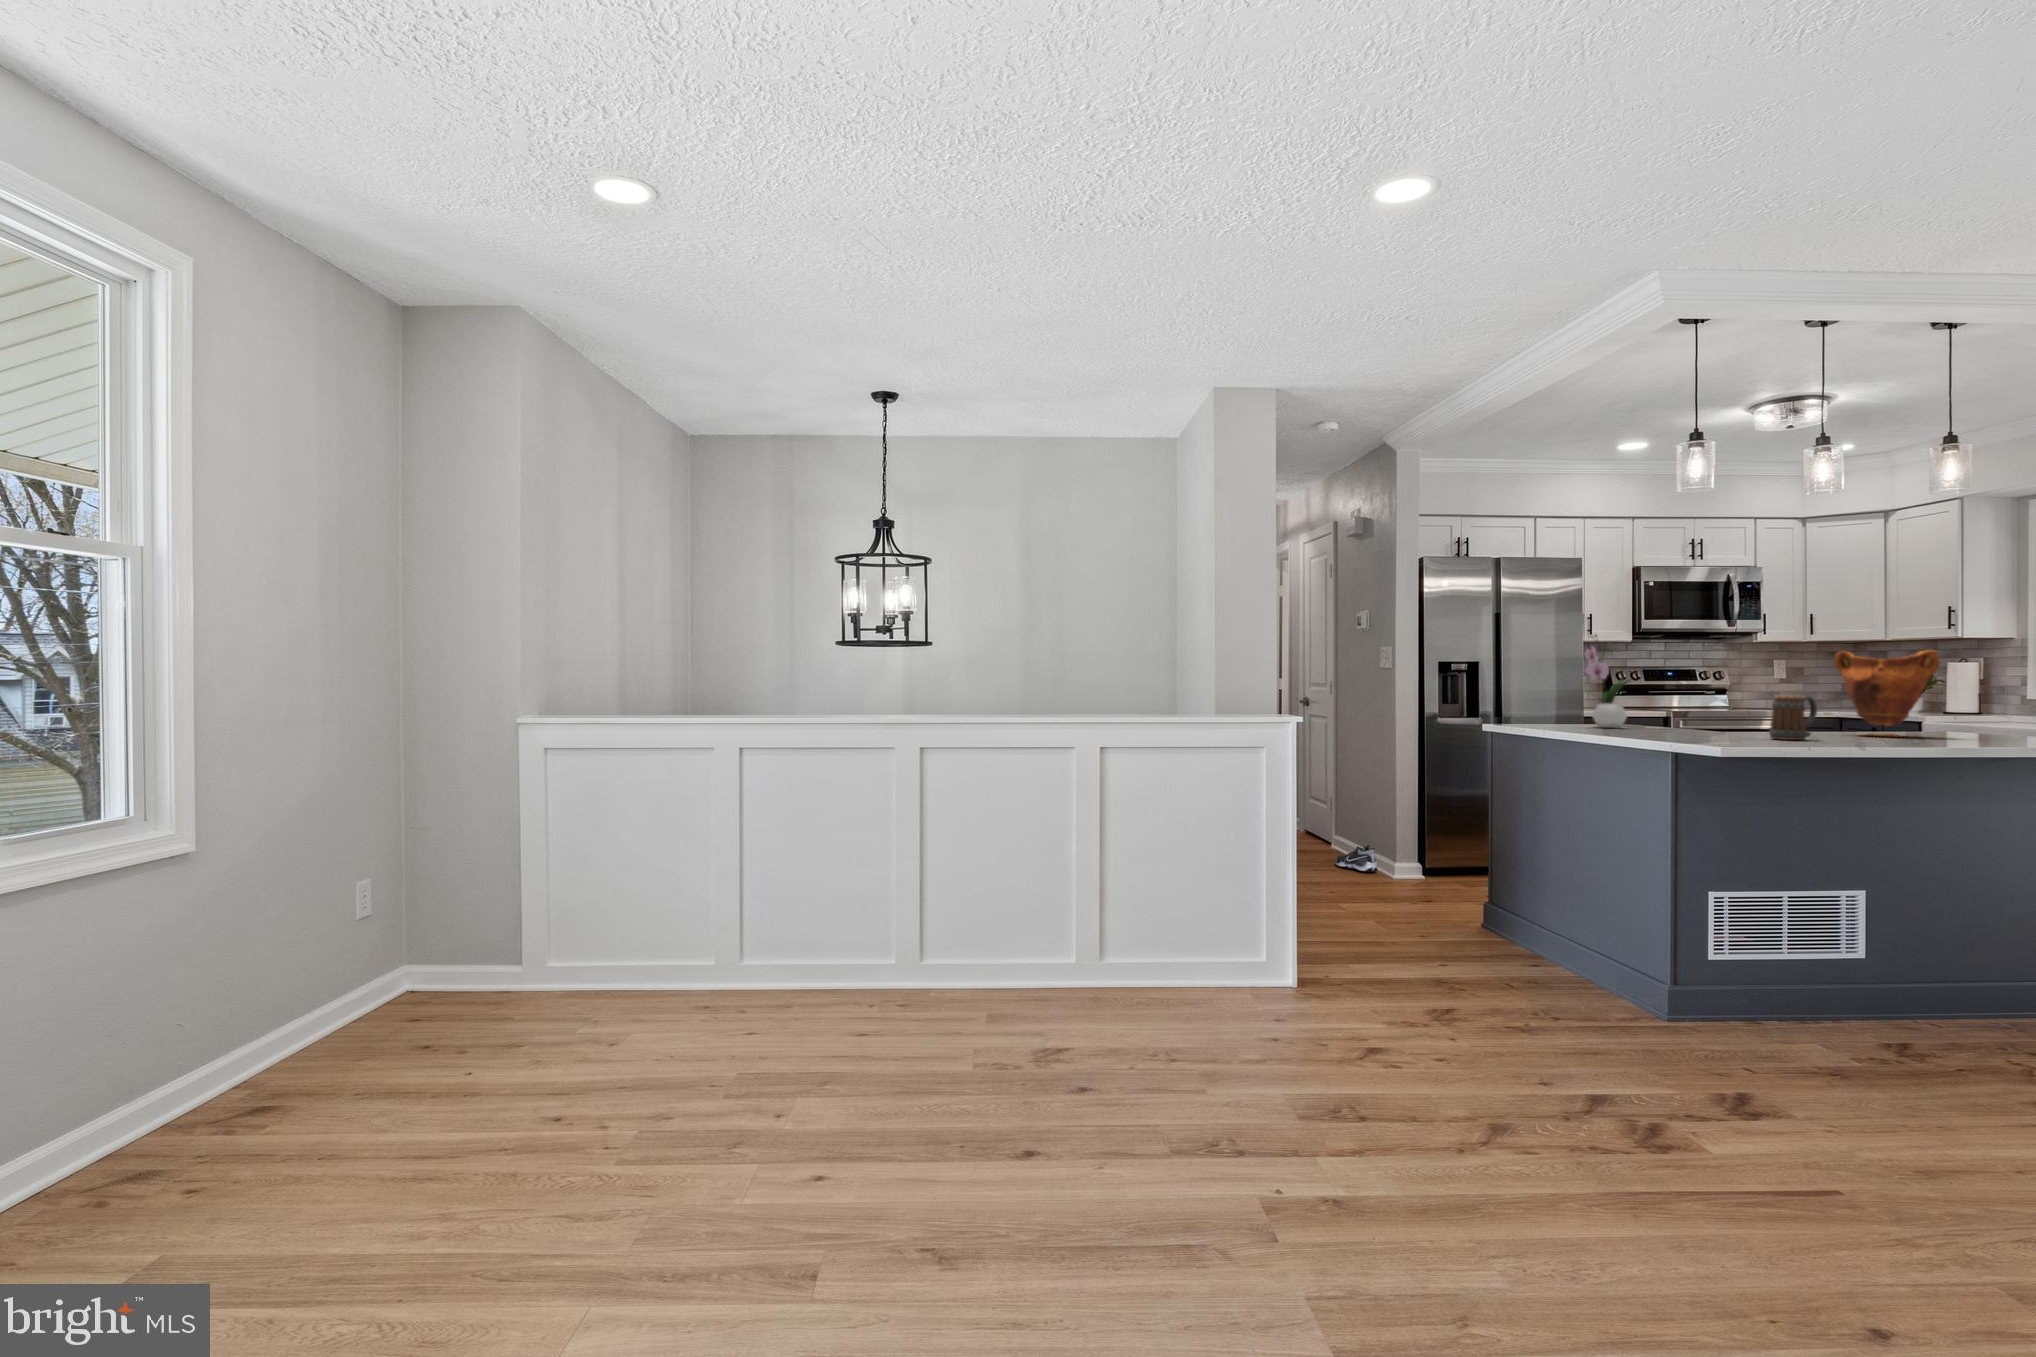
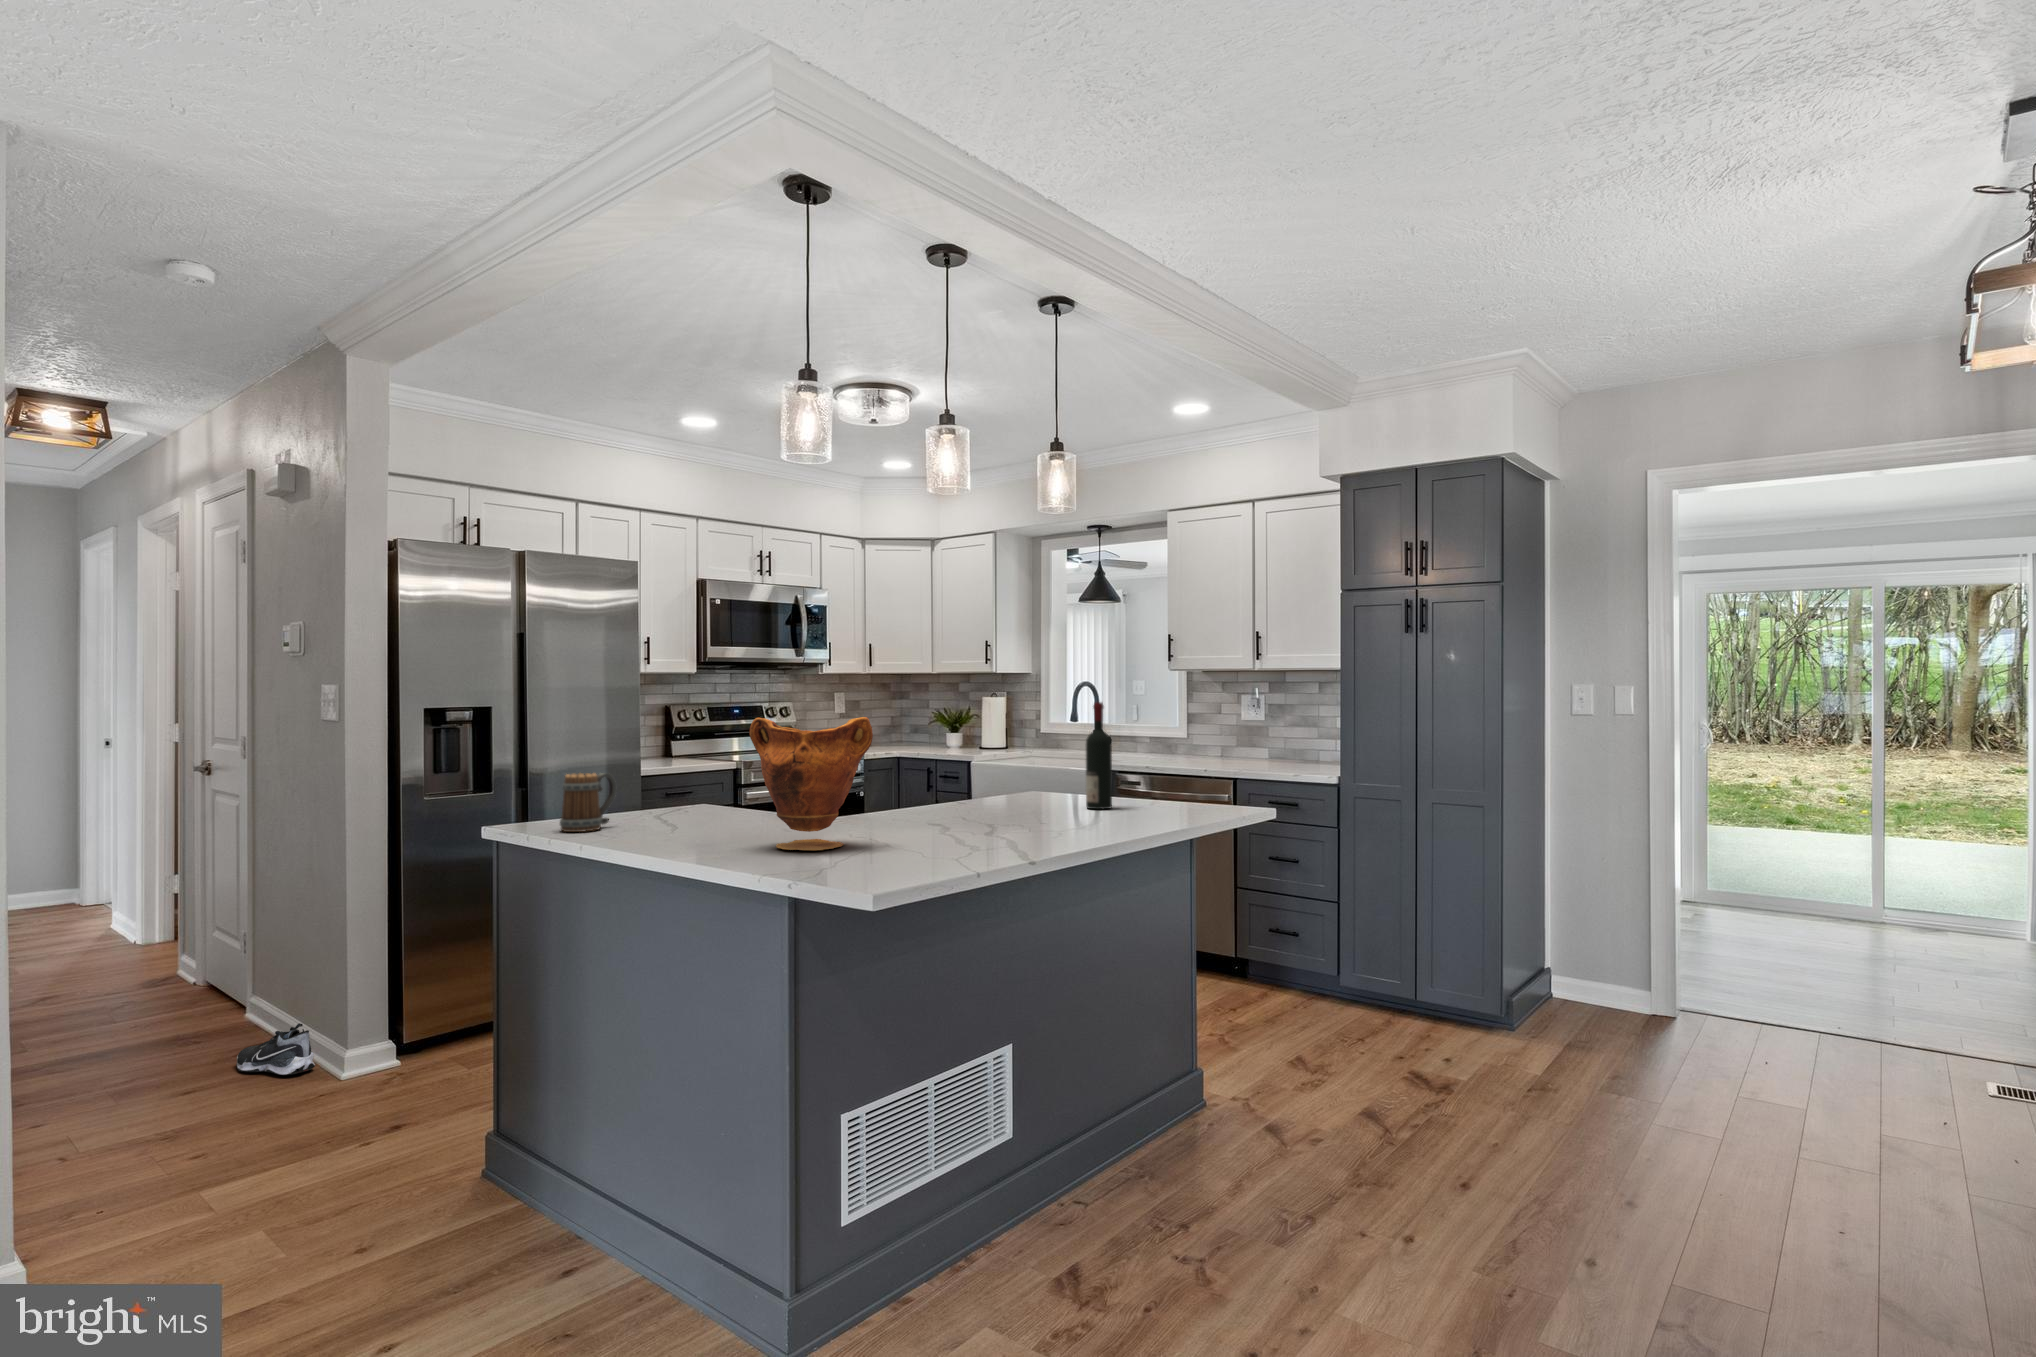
flower arrangement: present [1585,635,1629,728] -> none [647,685,720,843]
wine bottle: none [1972,646,2001,734] -> present [1086,702,1112,809]
vase: present [1834,650,1940,737] -> present [749,717,873,850]
mug: present [1769,696,1817,740] -> present [560,773,616,832]

